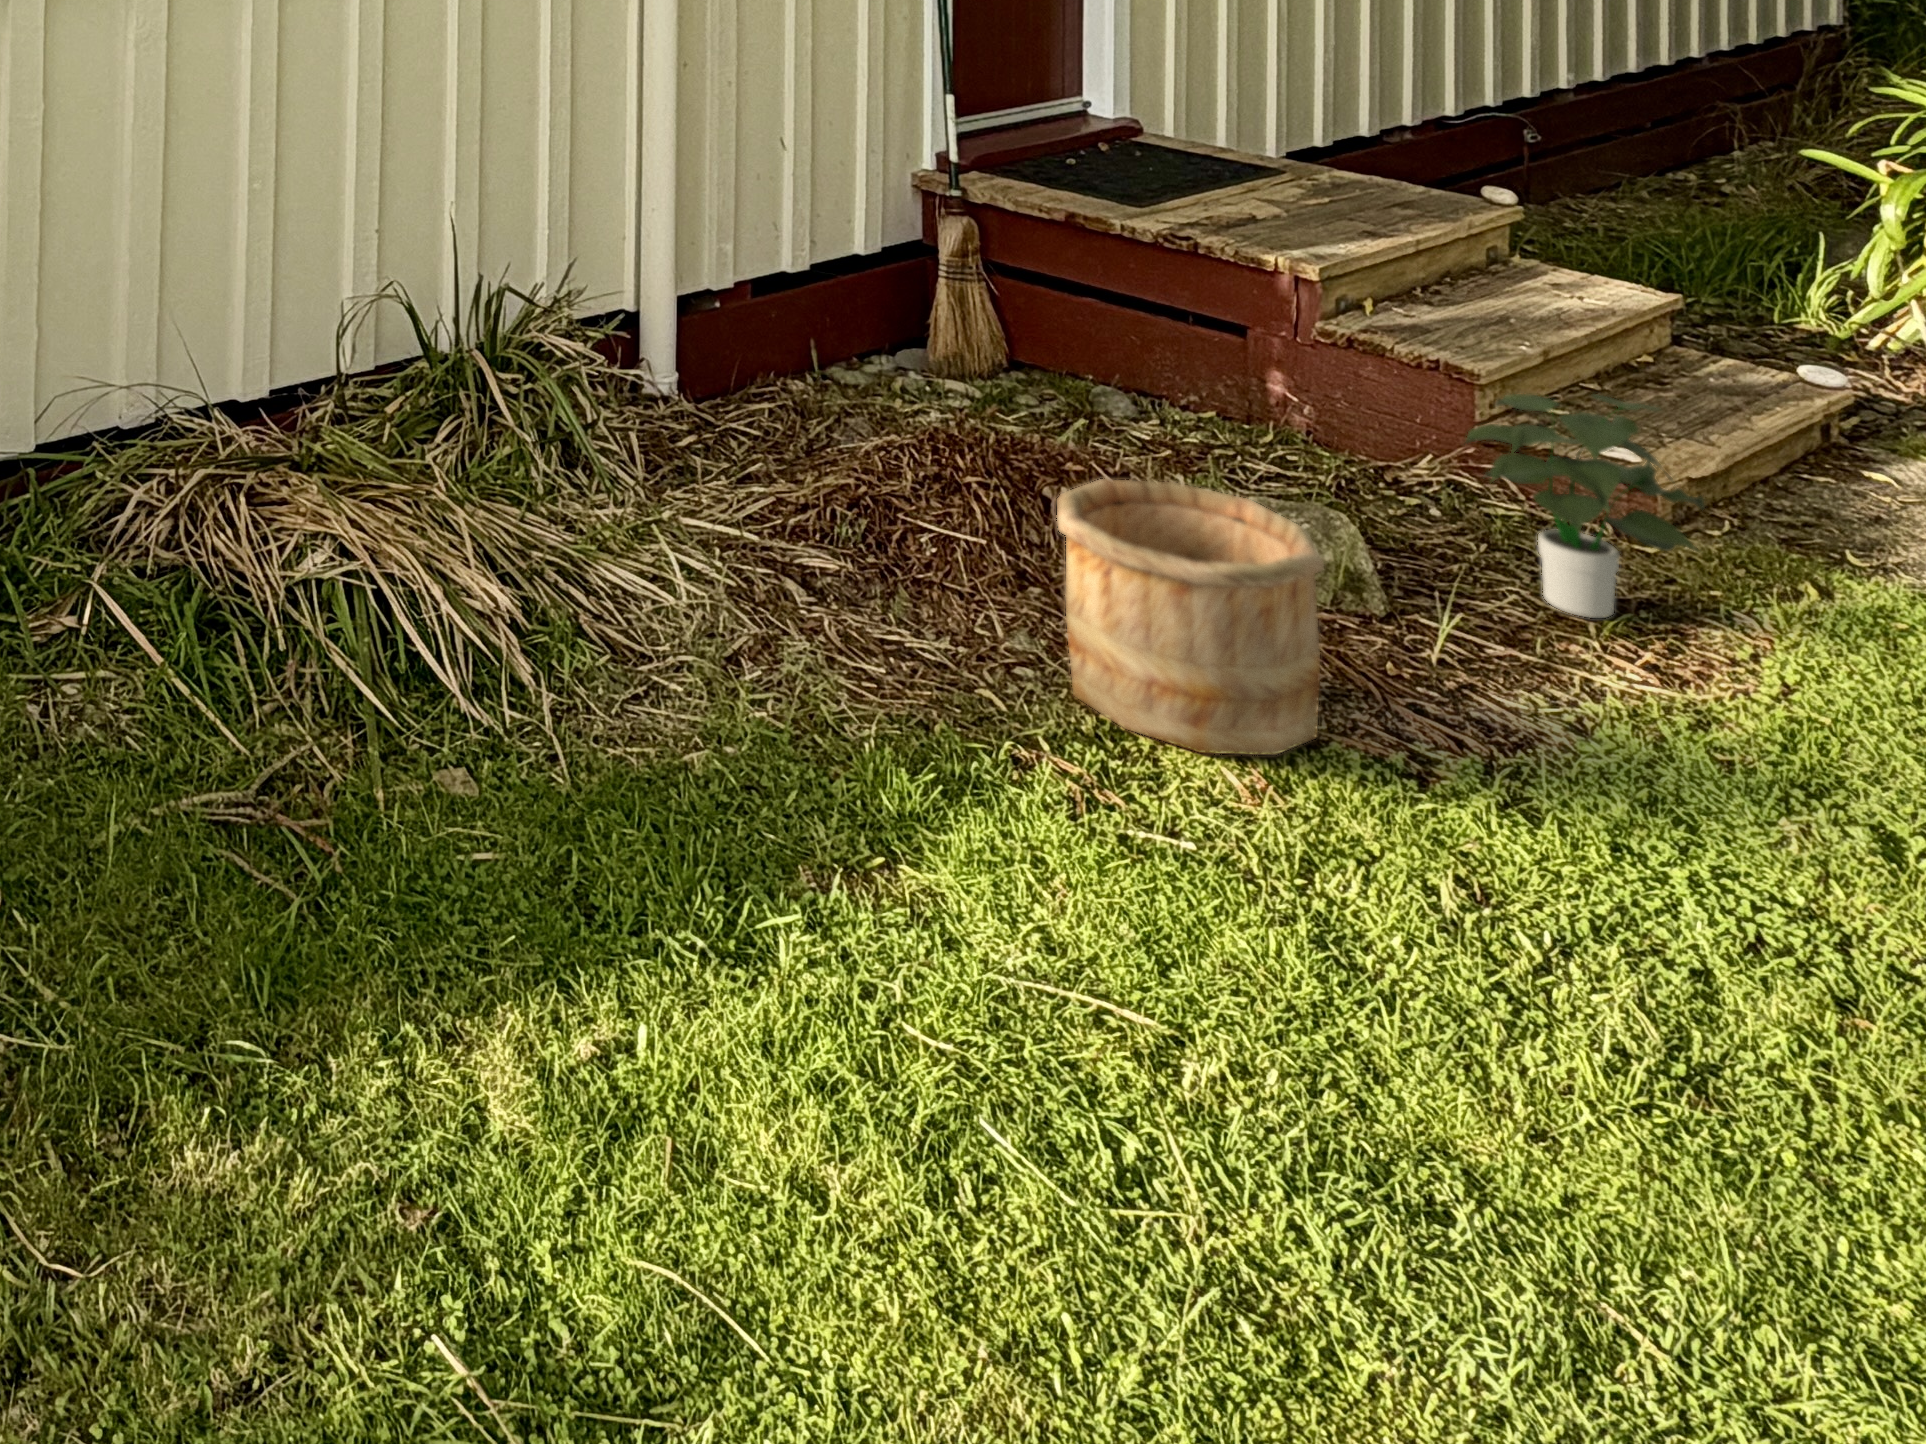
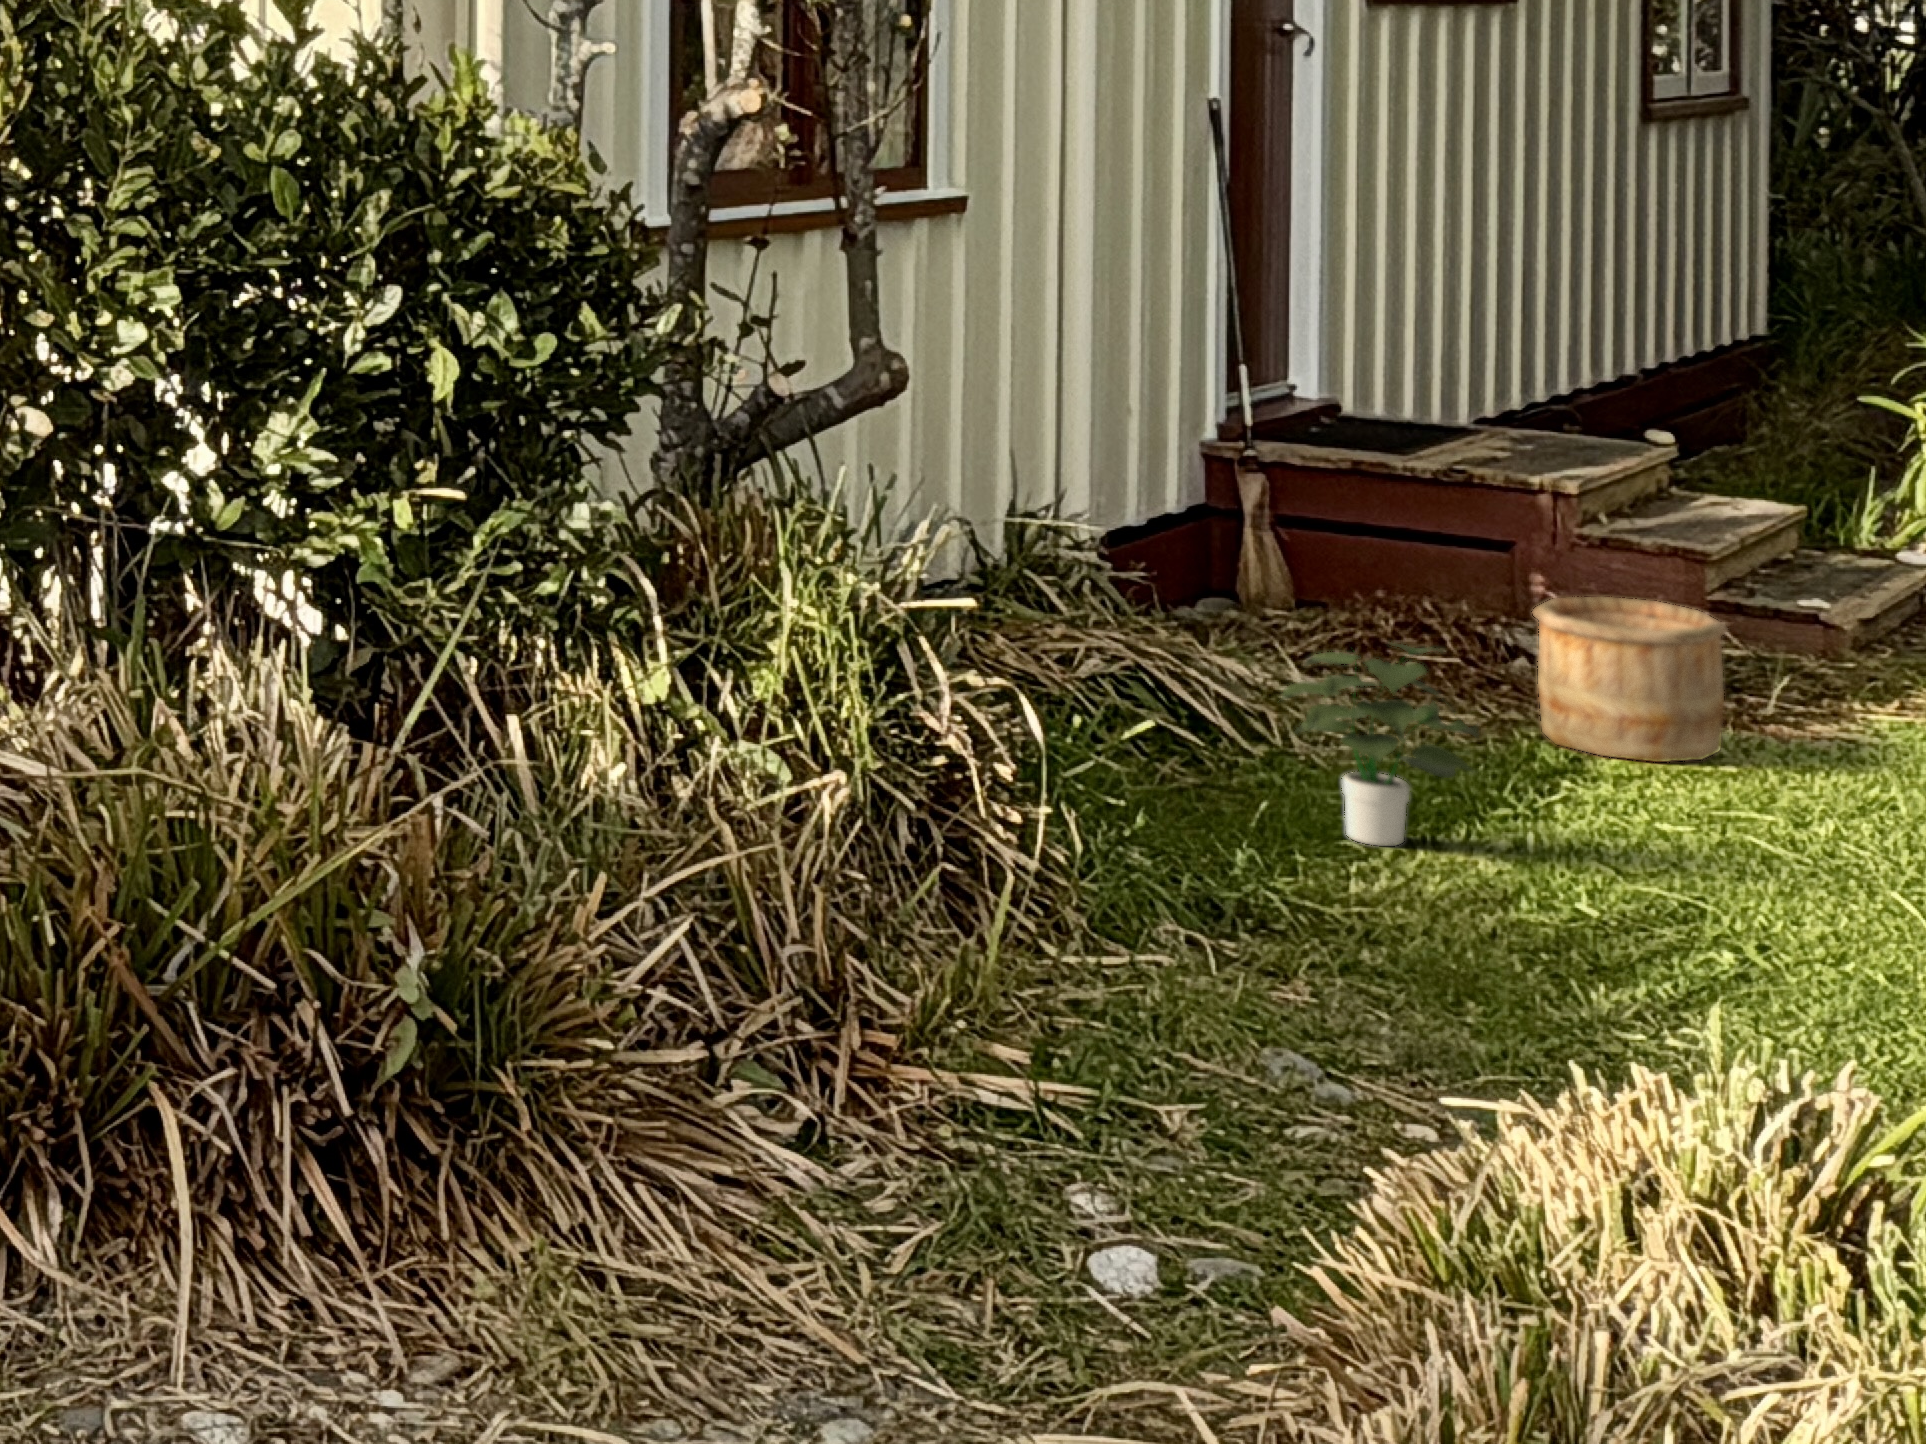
potted plant: present [1466,394,1704,618] -> present [1279,642,1478,846]

